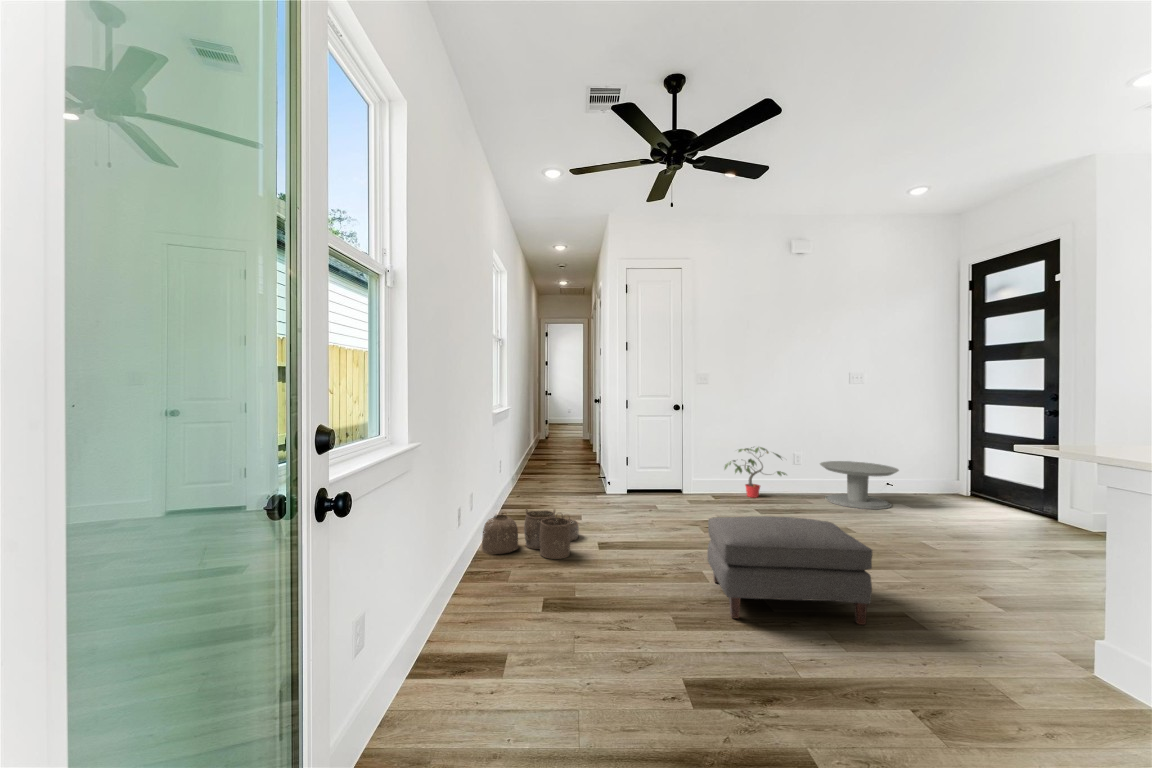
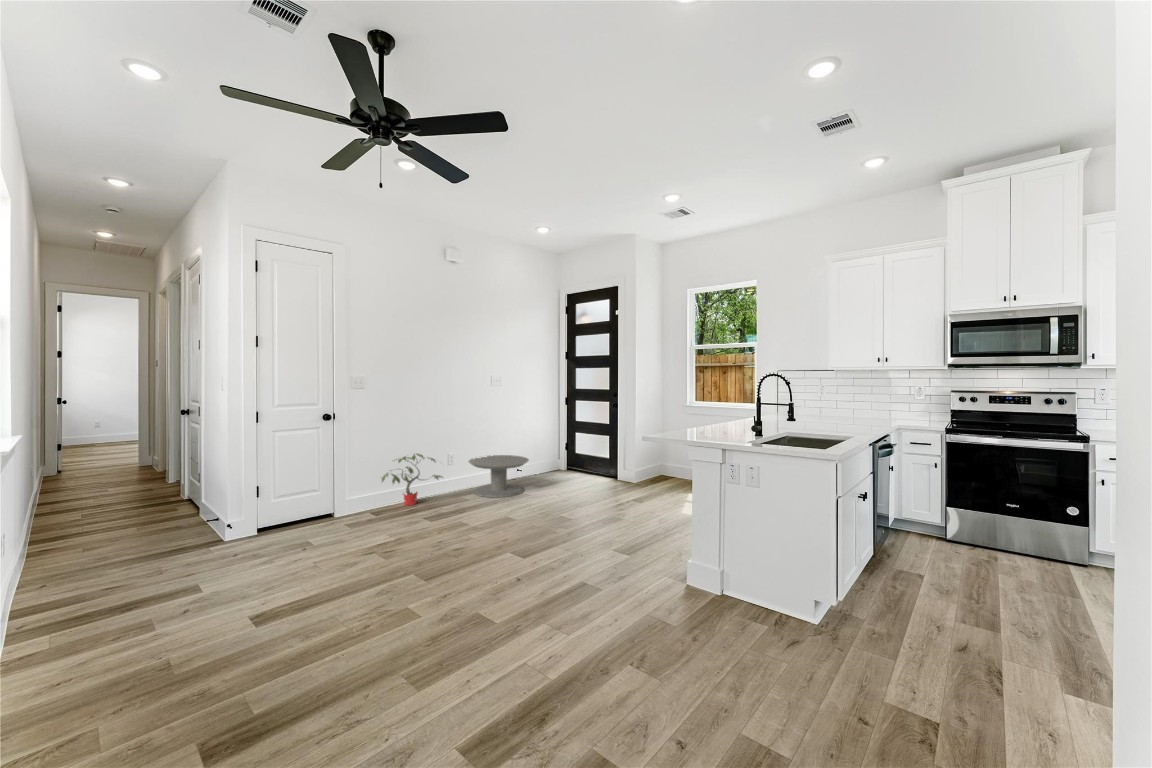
woven basket: present [482,509,579,559] -> none [53,588,232,696]
ottoman: present [707,516,872,625] -> none [422,526,570,649]

